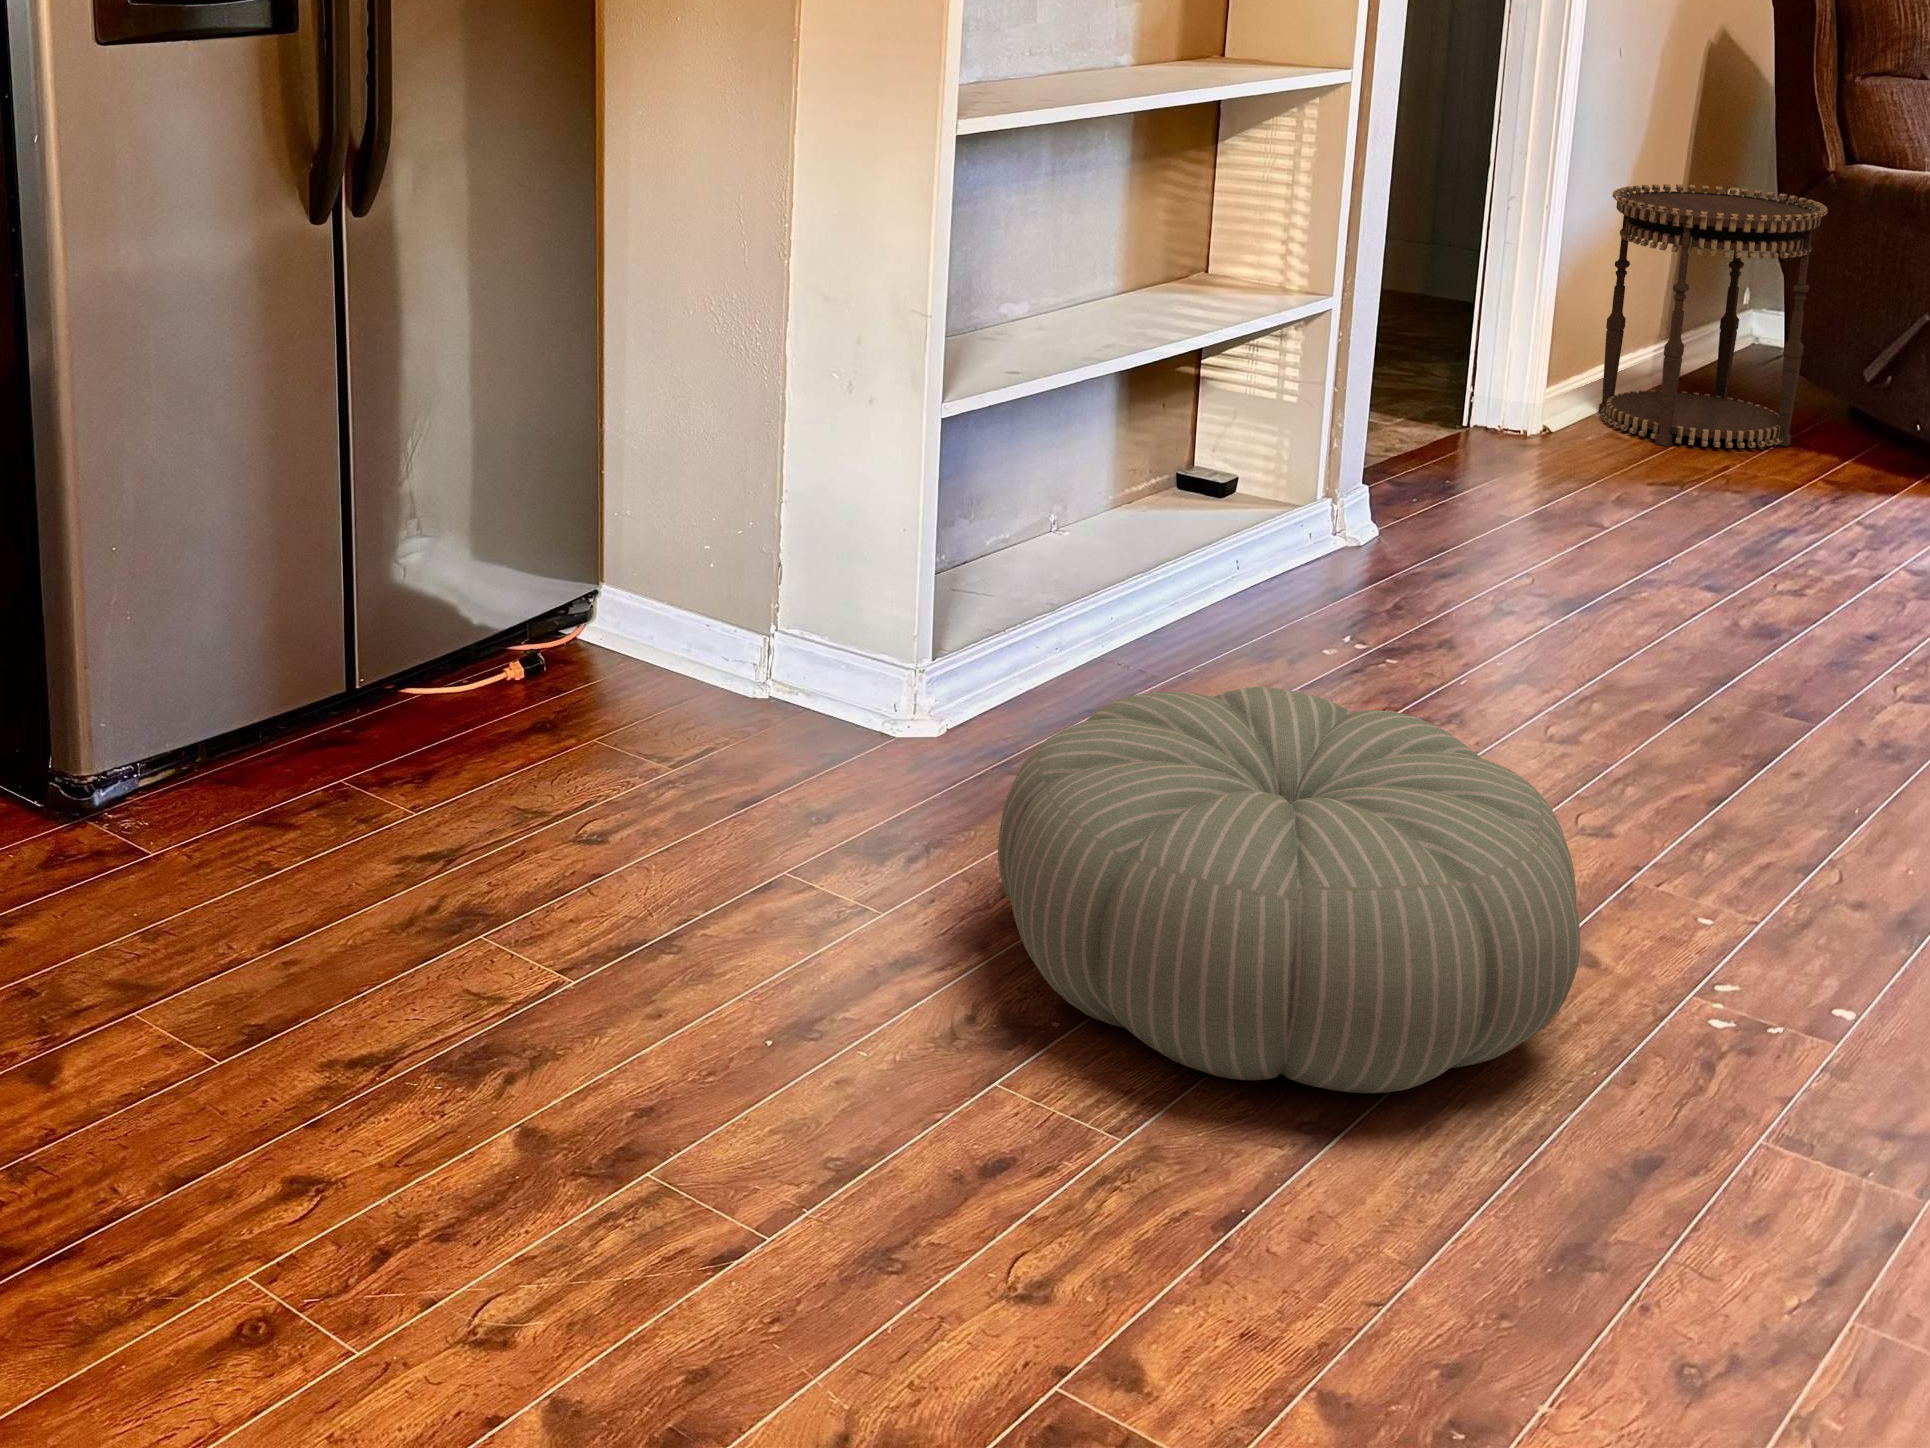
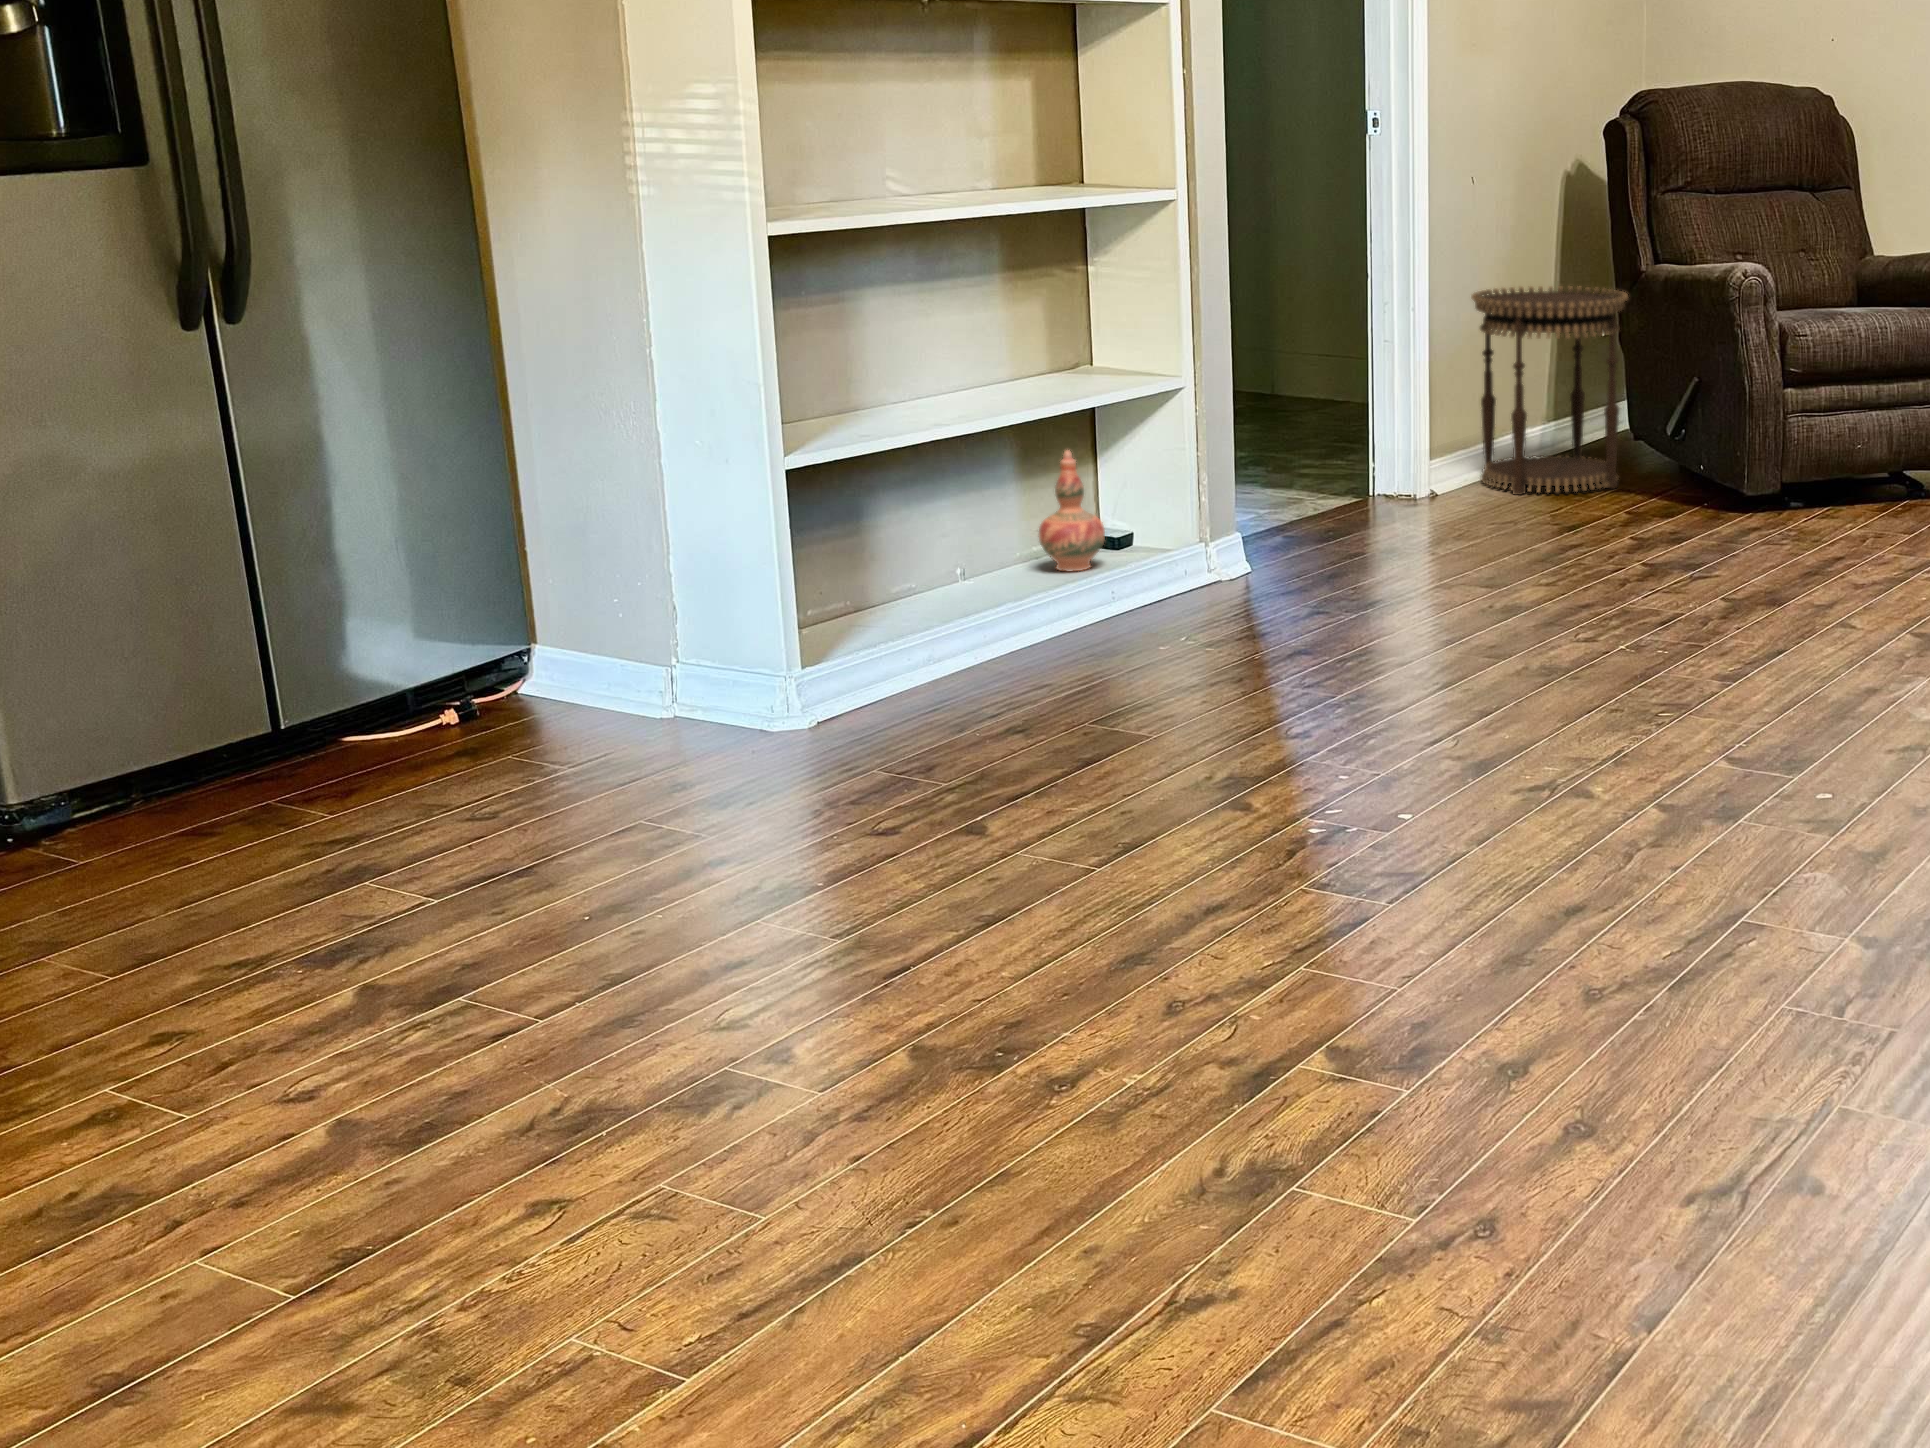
decorative vase: none [1143,379,1225,528] -> present [1039,450,1105,571]
pouf: present [998,687,1580,1093] -> none [786,638,1207,894]

